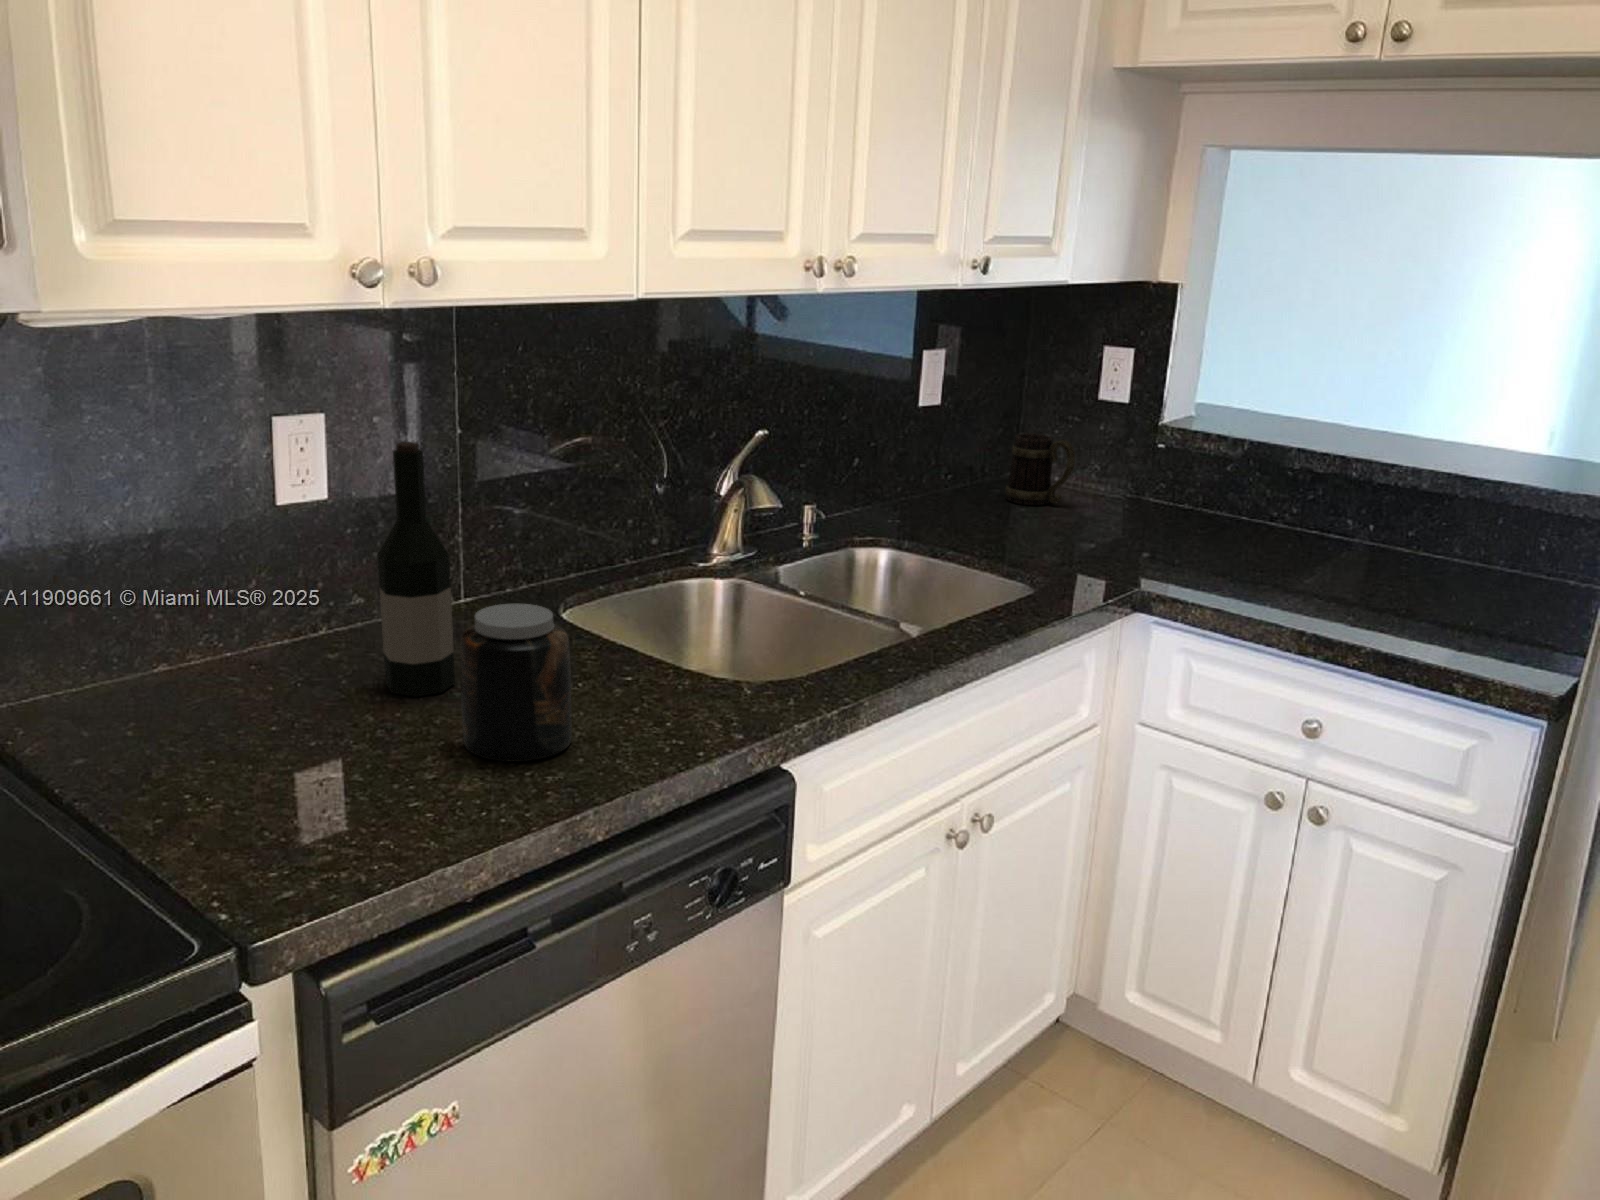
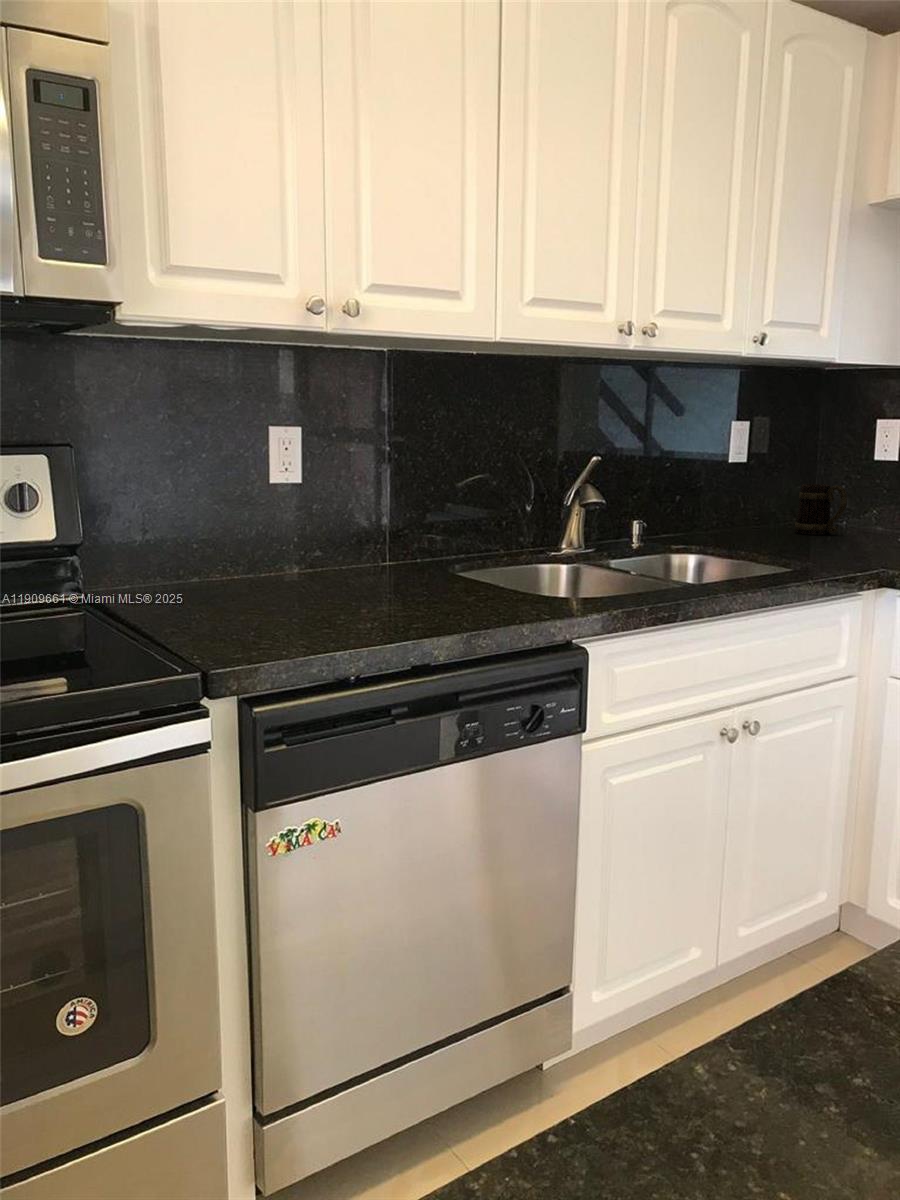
wine bottle: present [377,442,455,697] -> none [325,430,371,595]
jar: present [460,603,571,762] -> none [366,522,436,618]

